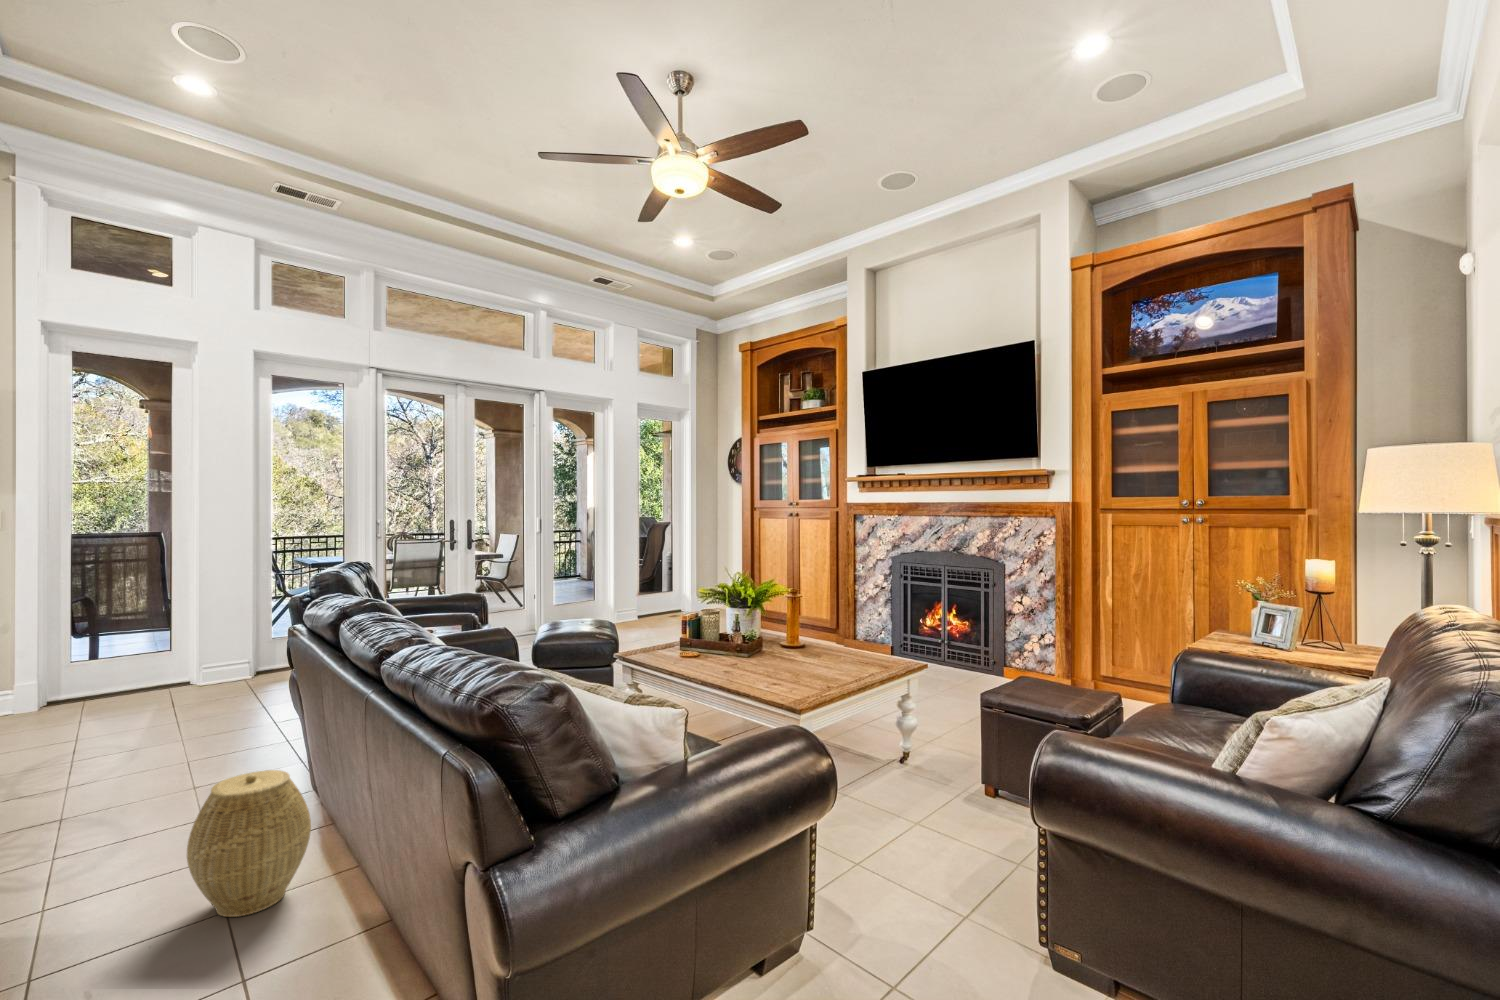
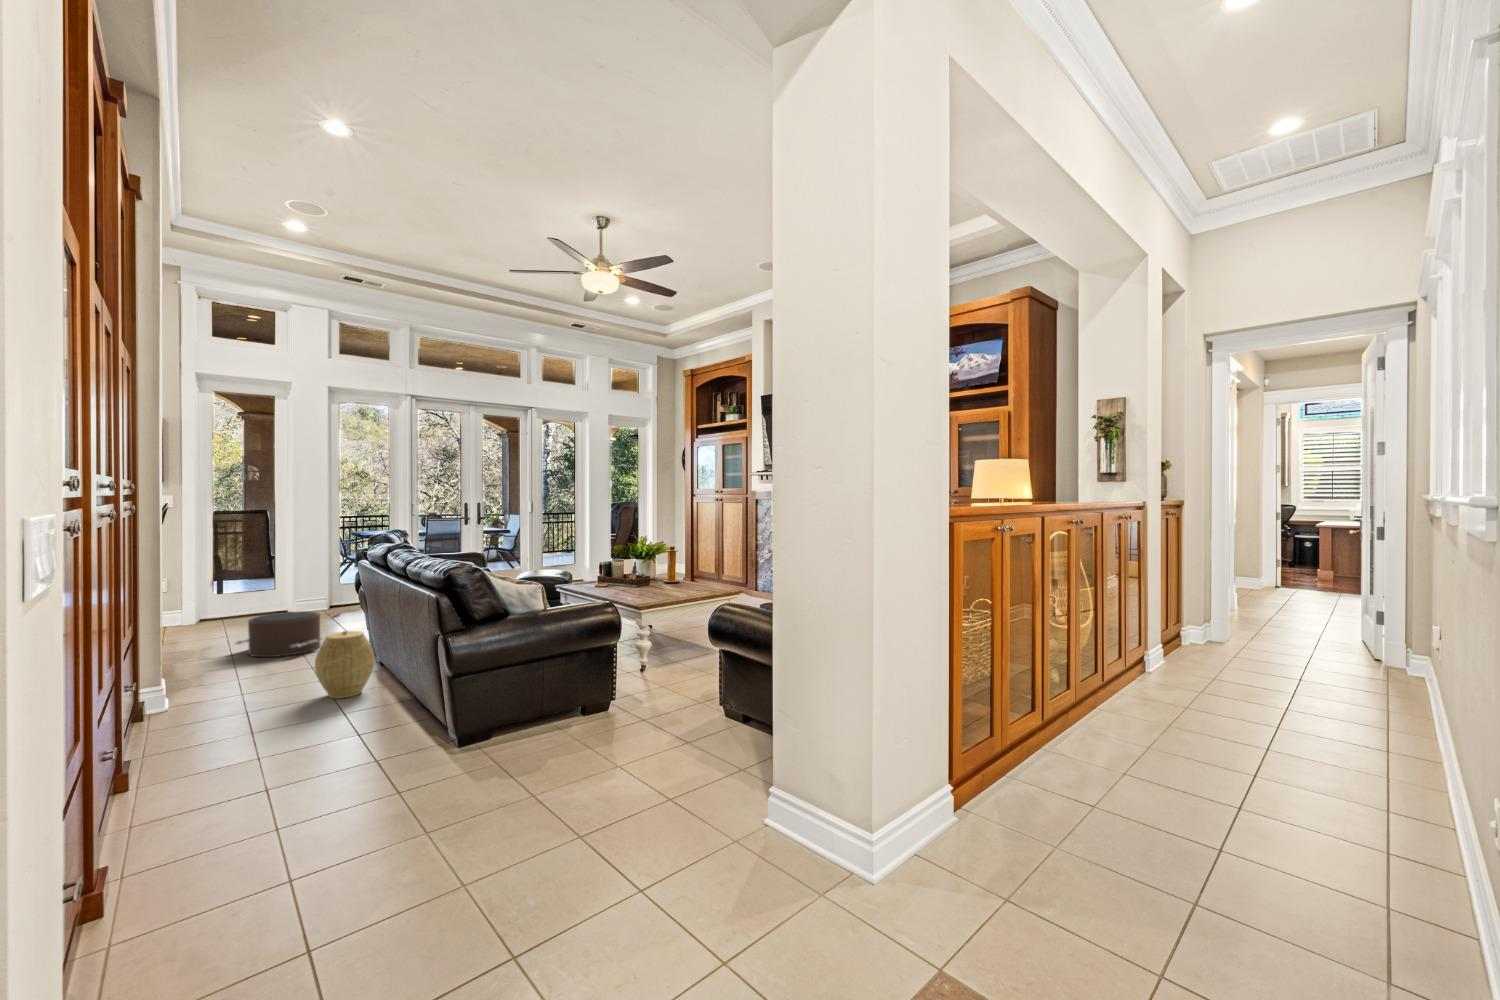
pouf: none [68,702,230,792] -> present [236,611,321,657]

